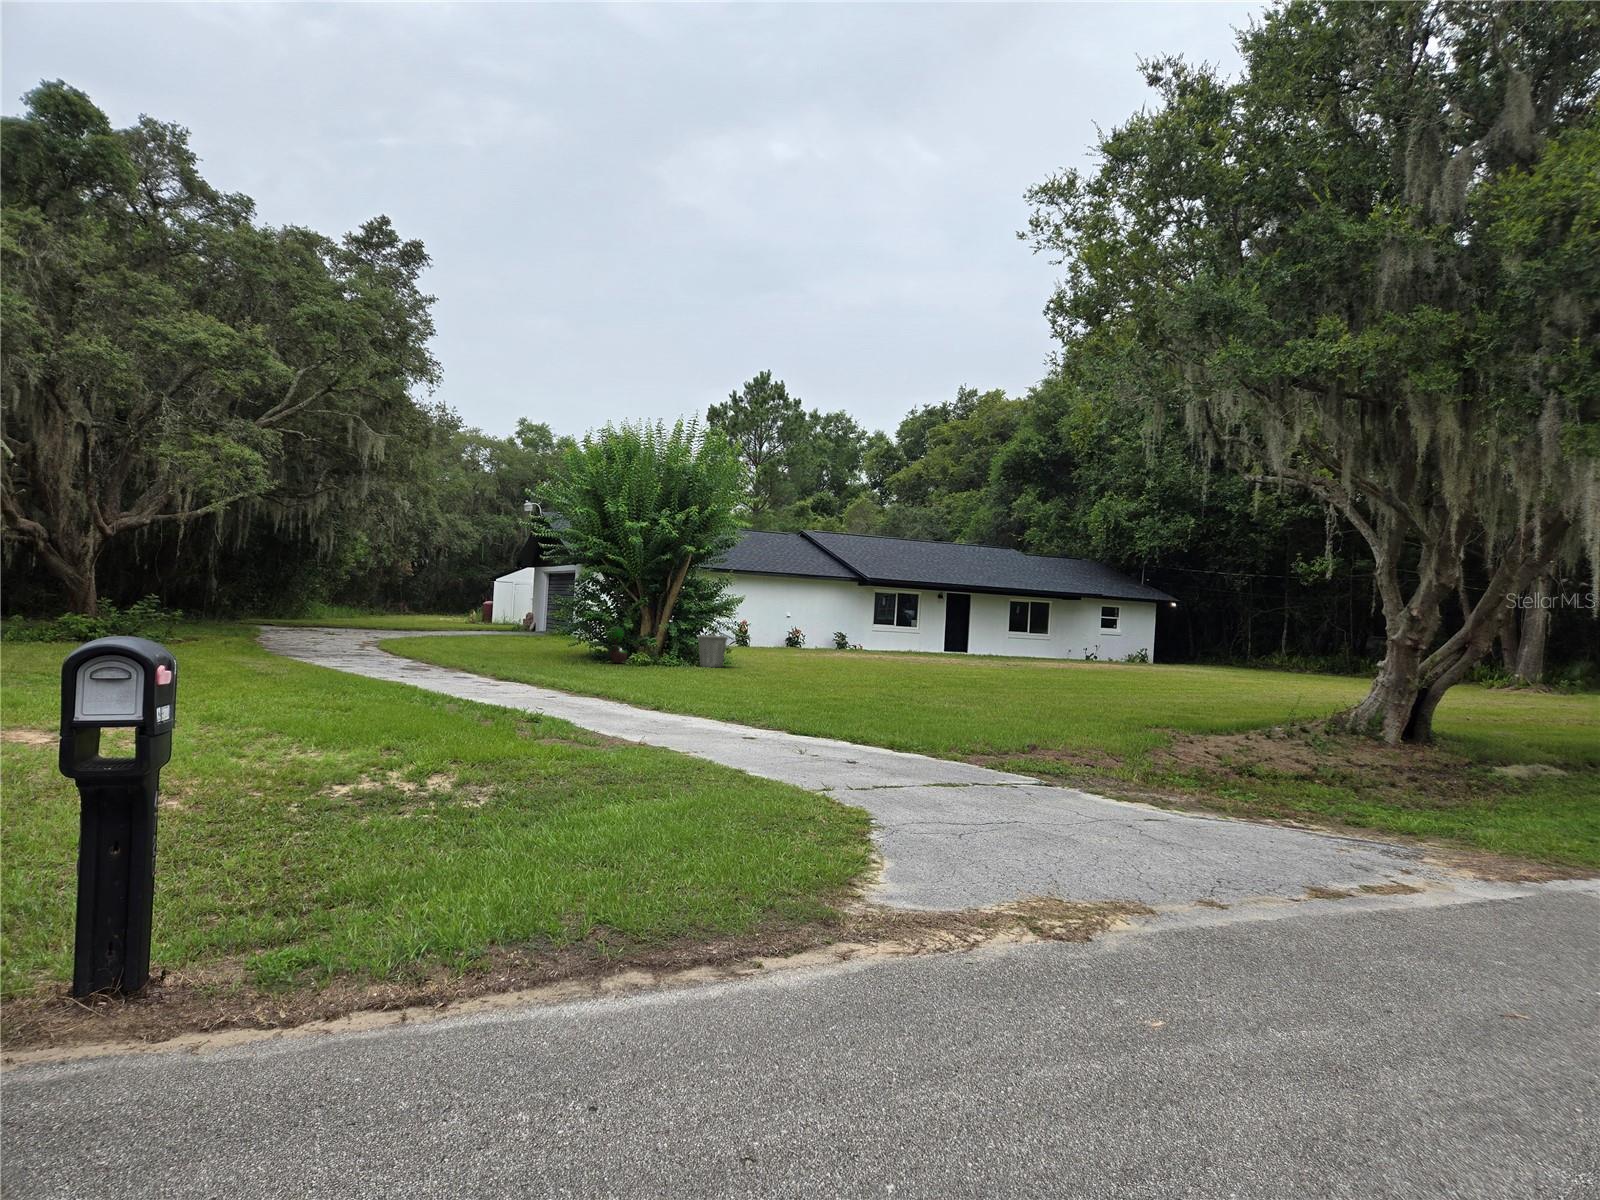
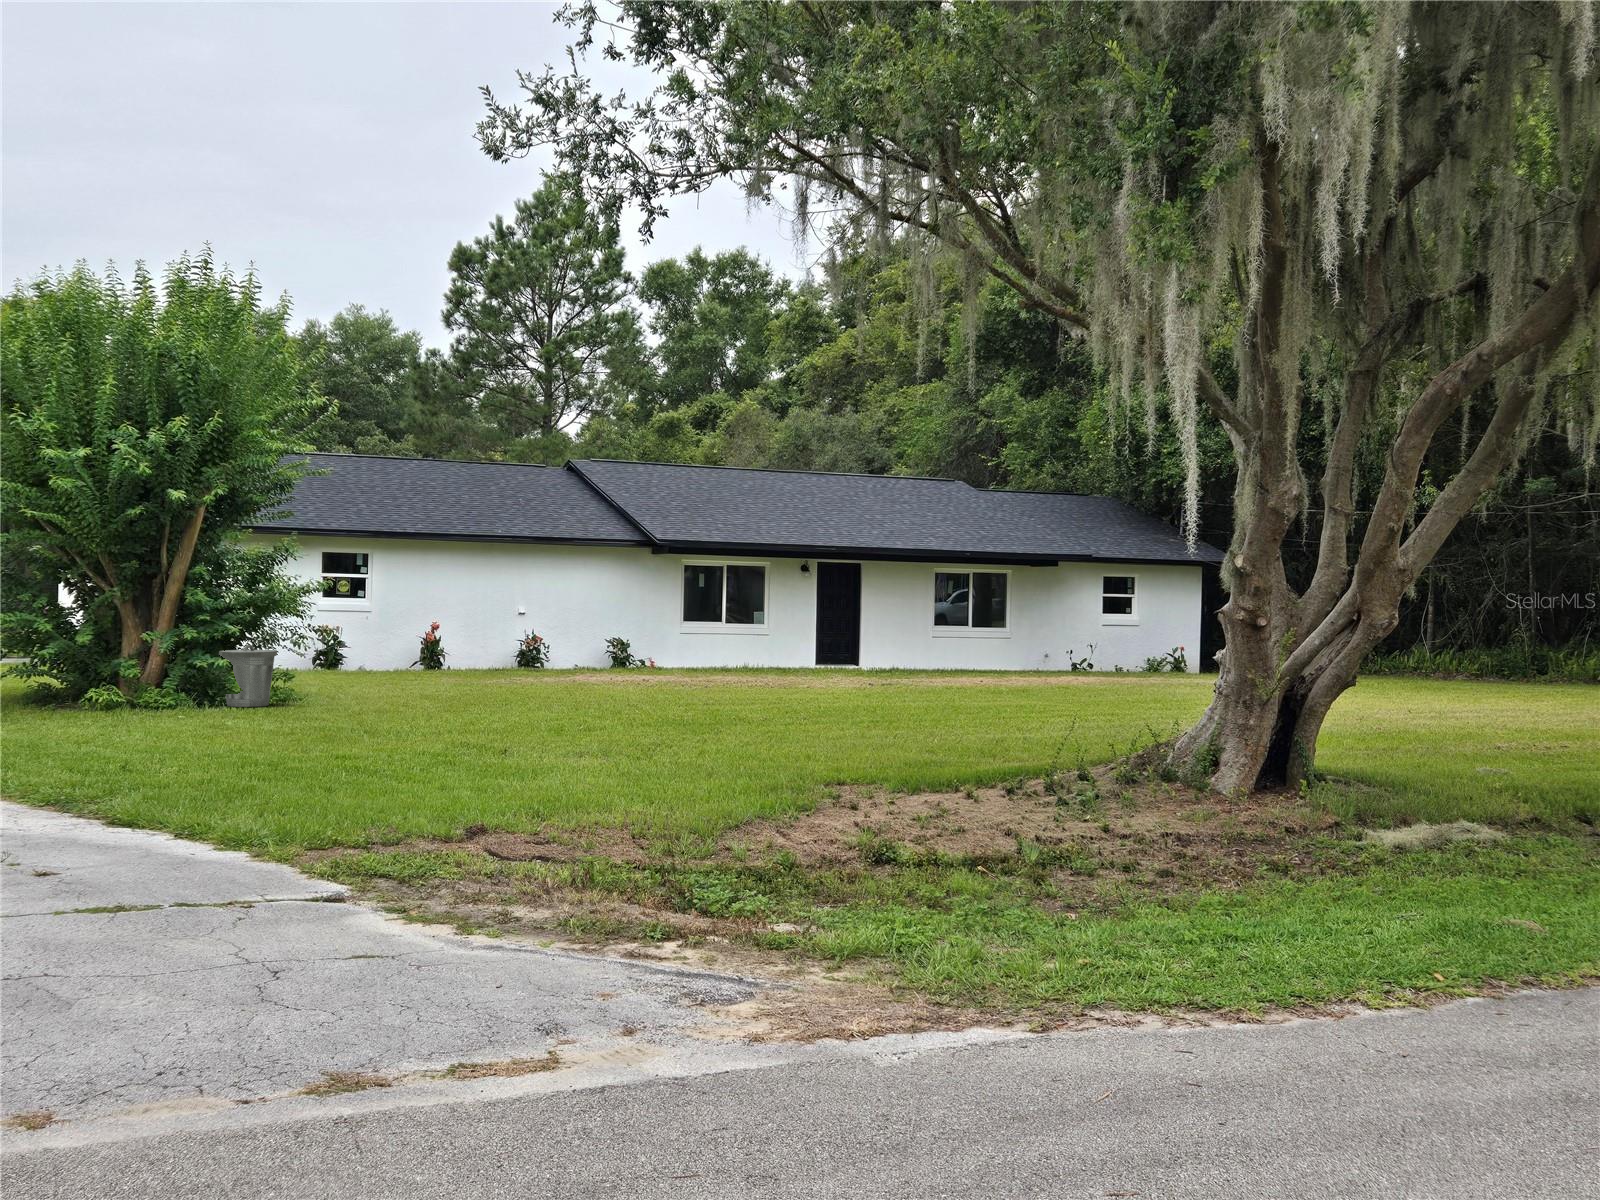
potted tree: present [606,629,627,663] -> none [39,635,90,706]

